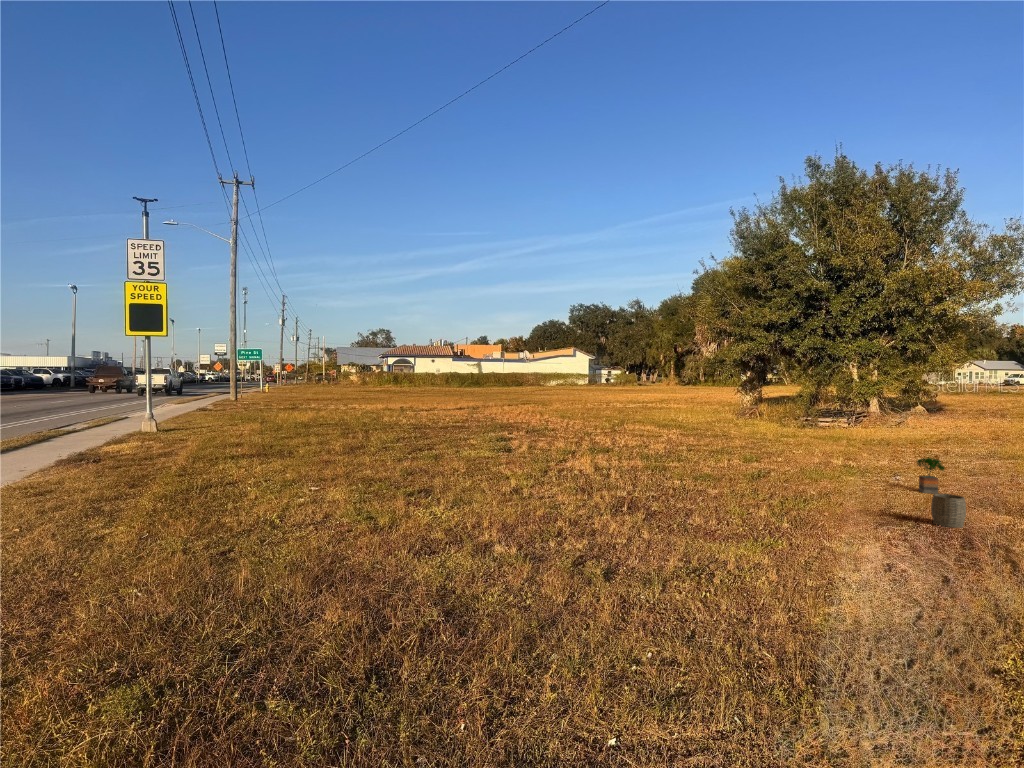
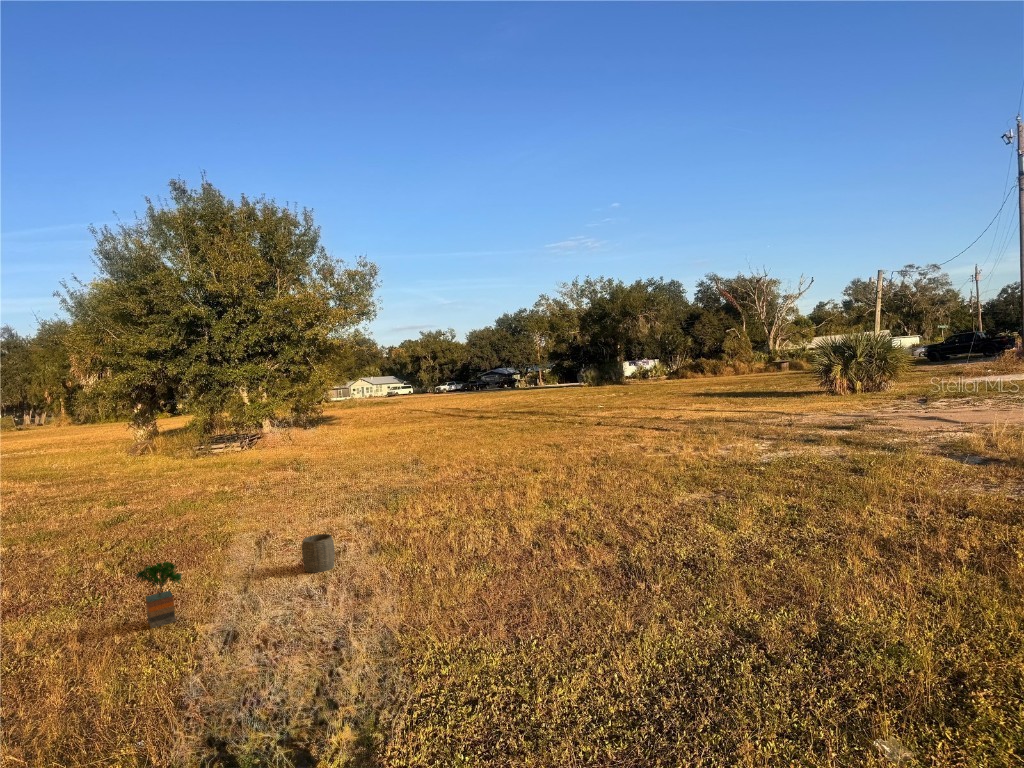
potted tree: present [917,458,945,494] -> present [136,562,182,628]

